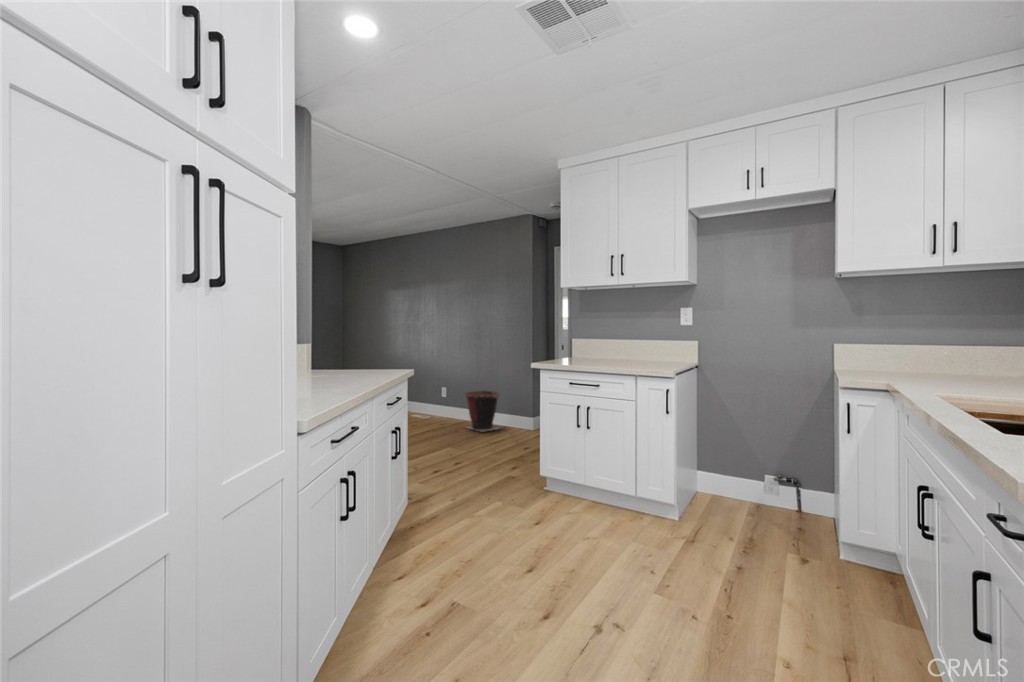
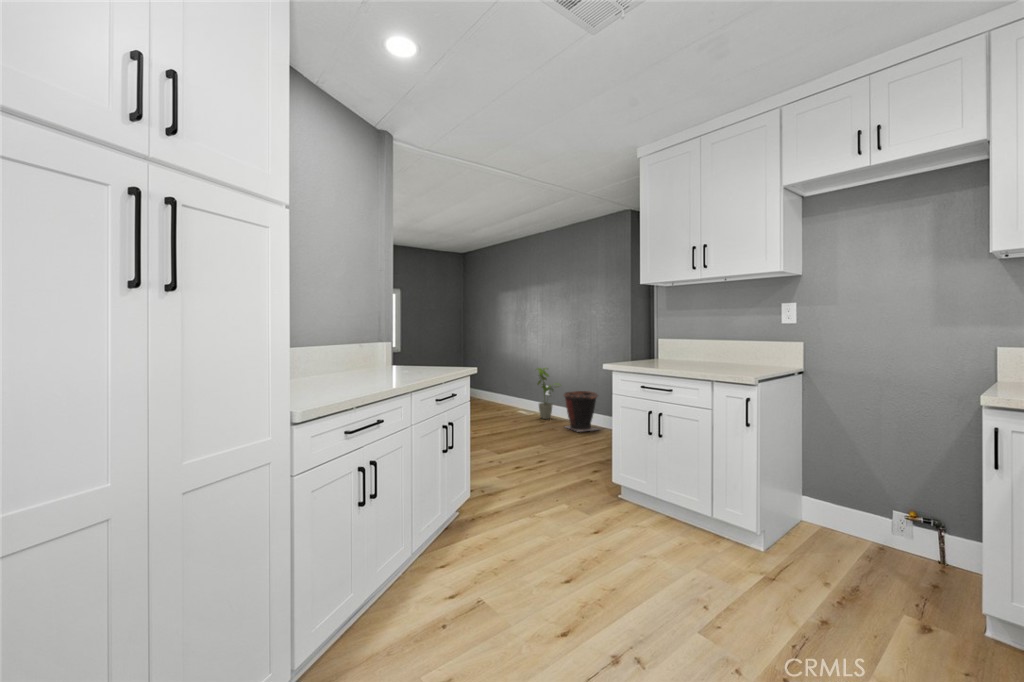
house plant: none [432,368,461,421] -> present [537,368,559,419]

